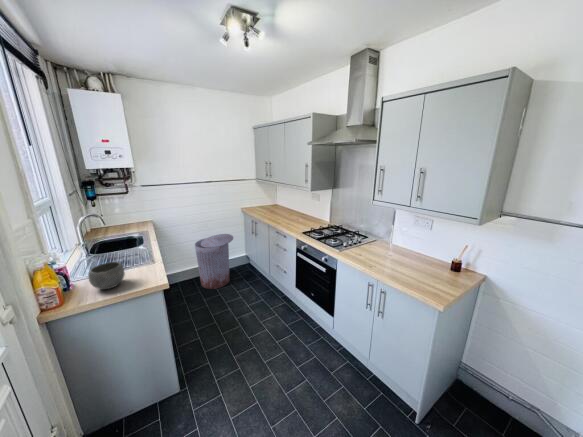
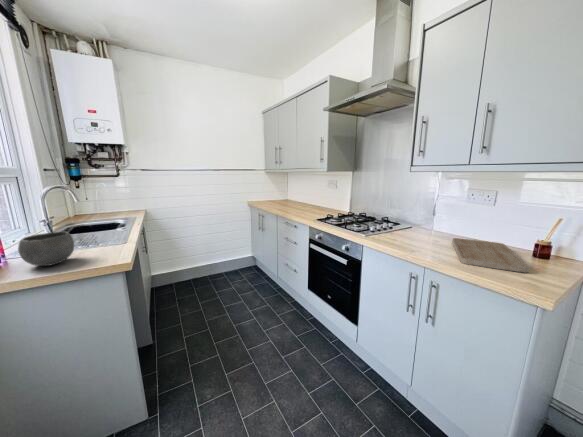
trash can: present [195,234,233,289] -> none [193,229,237,291]
cutting board: none [401,254,441,284] -> present [452,238,529,273]

